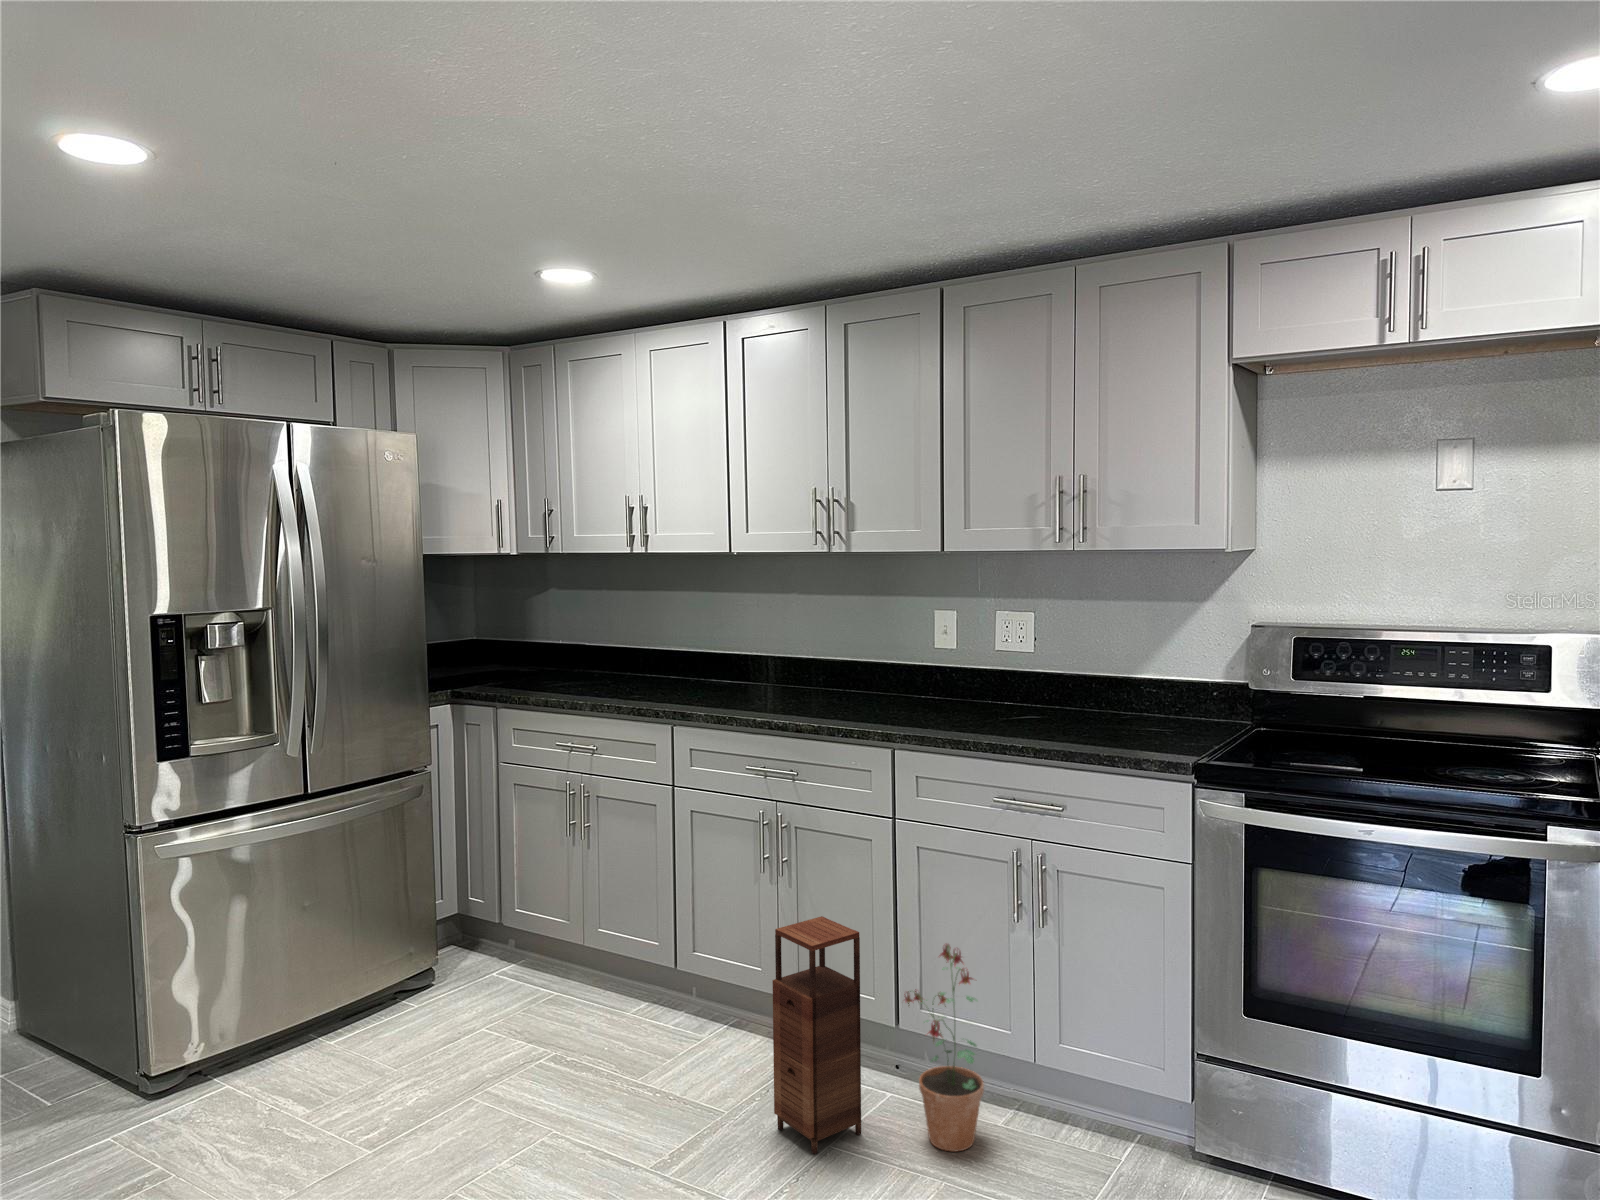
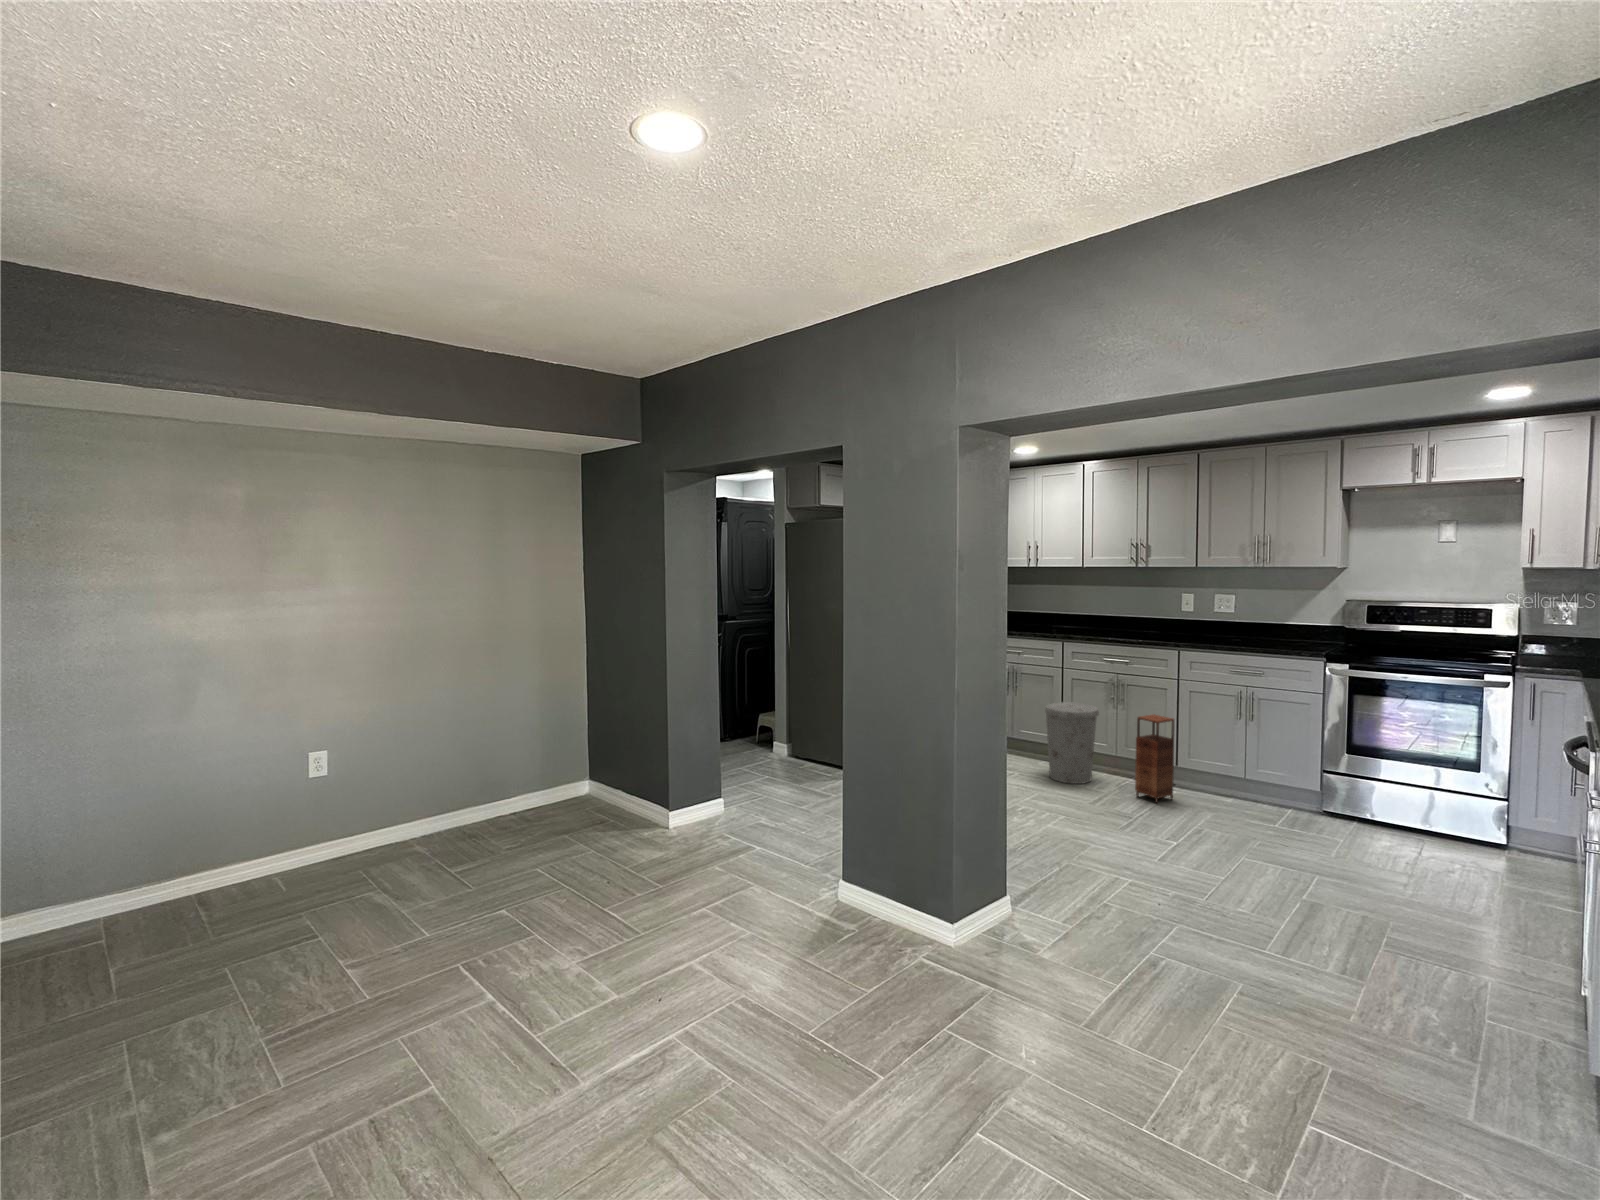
trash can: none [596,875,721,1086] -> present [1045,702,1099,784]
potted plant: present [904,944,984,1151] -> none [1189,726,1230,806]

